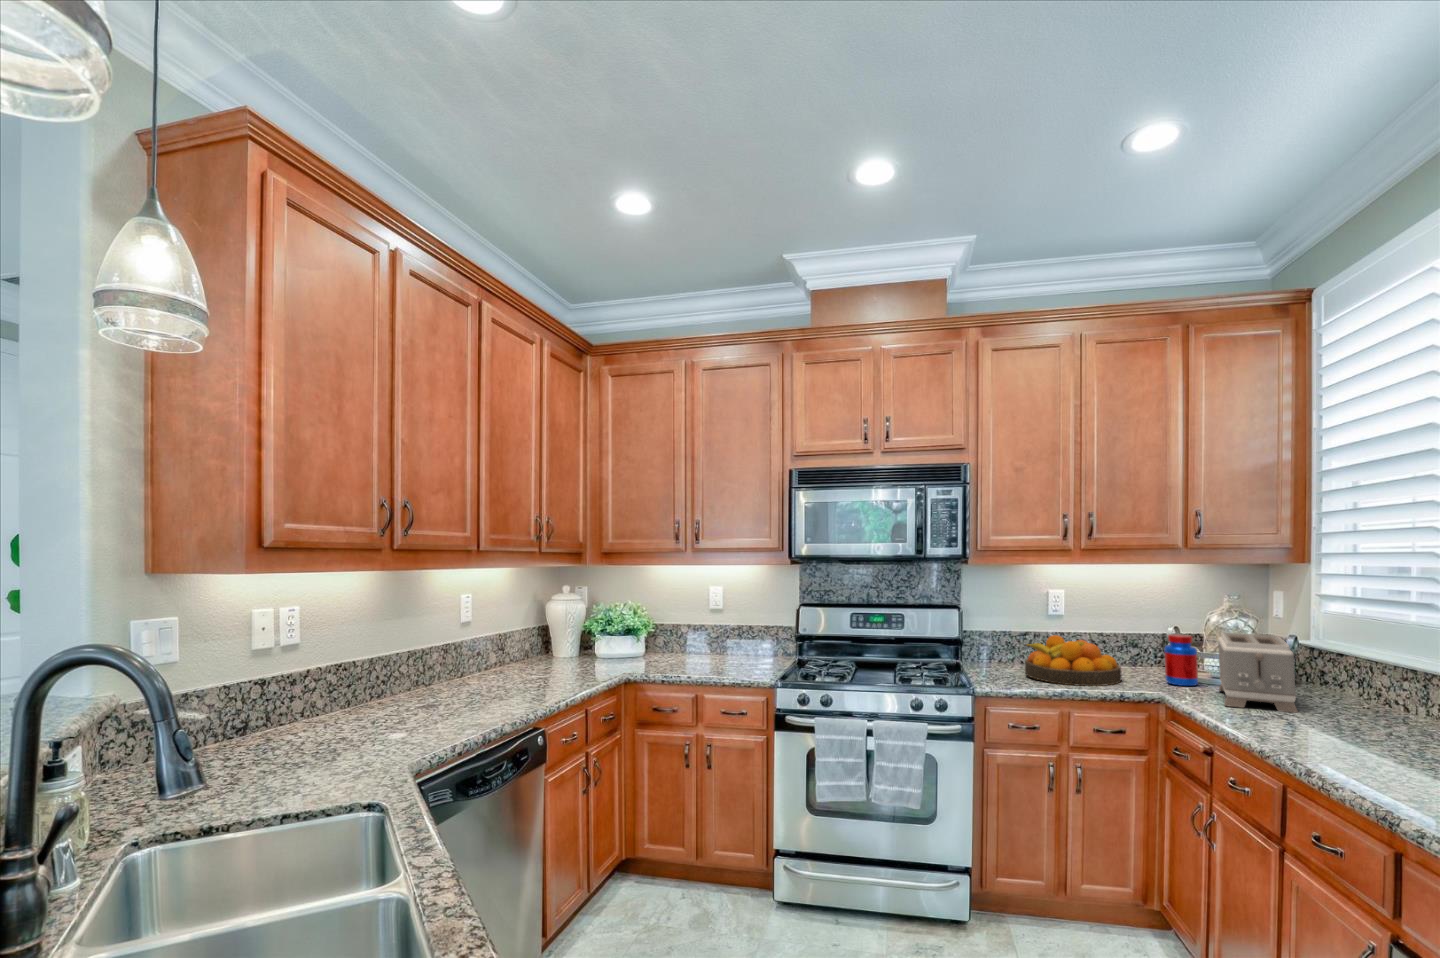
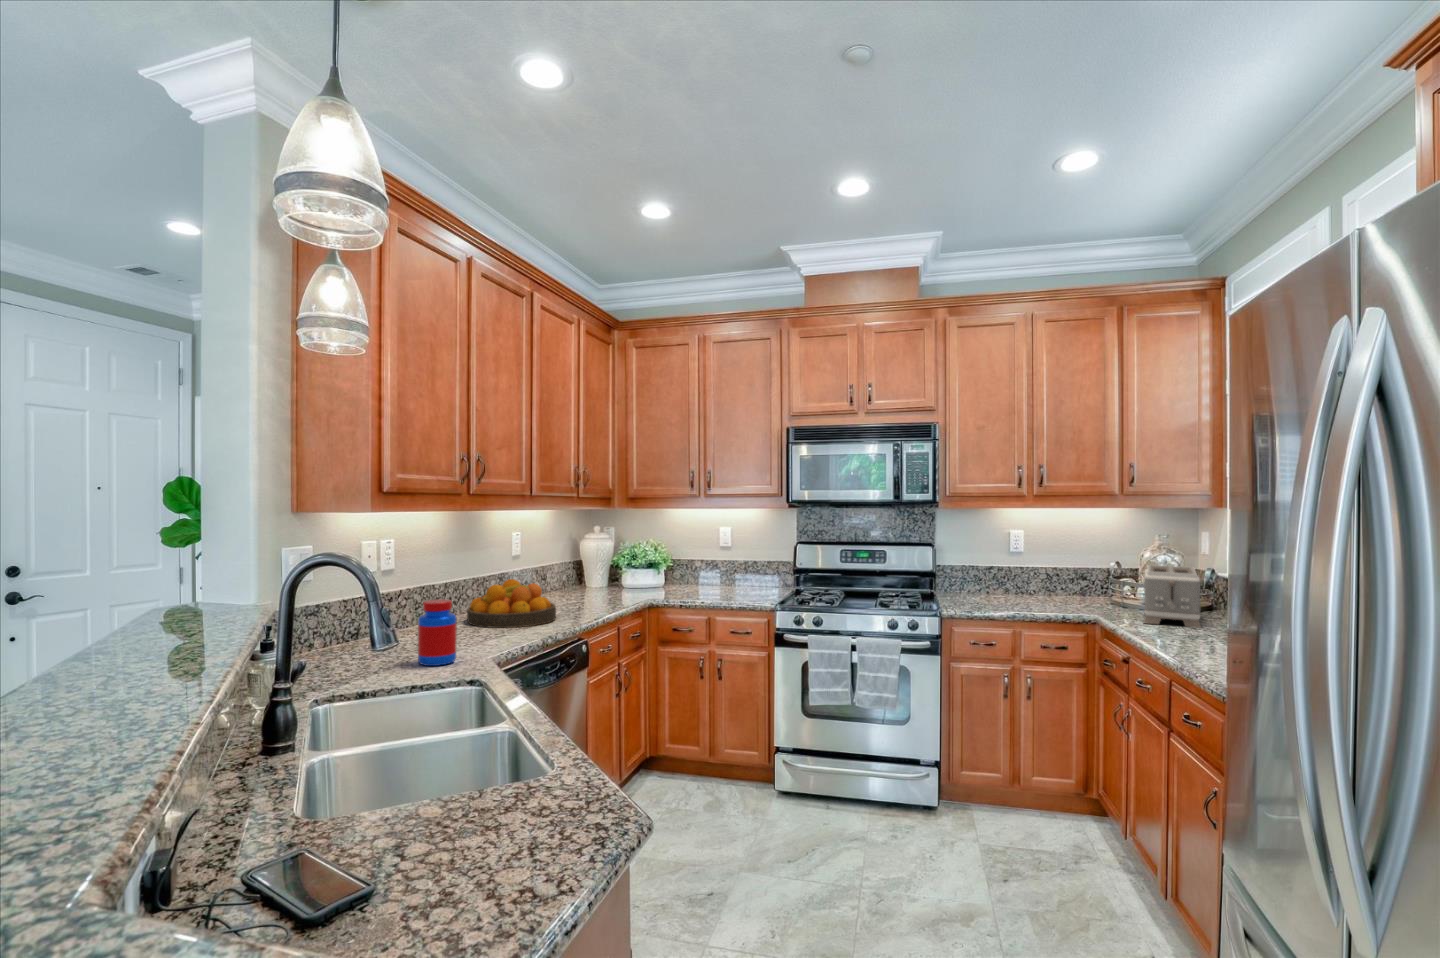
jar: present [1164,634,1198,686] -> present [418,599,457,666]
fruit bowl: present [1025,635,1121,686] -> present [467,579,556,628]

